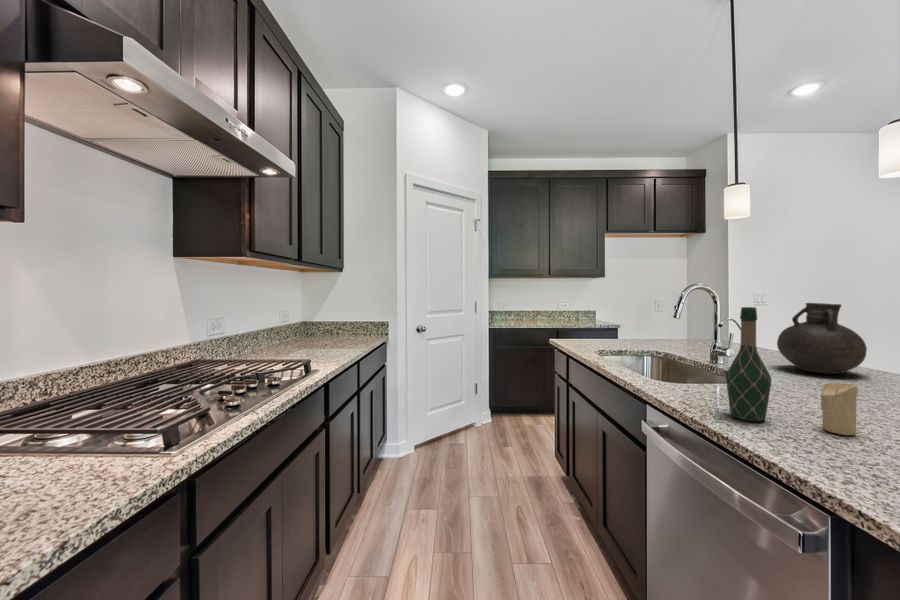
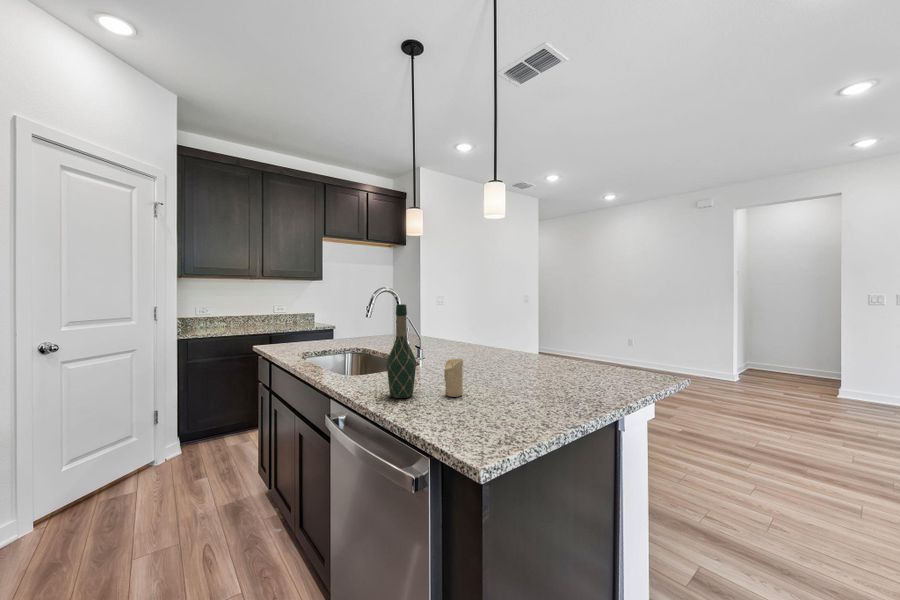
vase: present [777,303,867,374] -> none [437,303,484,355]

